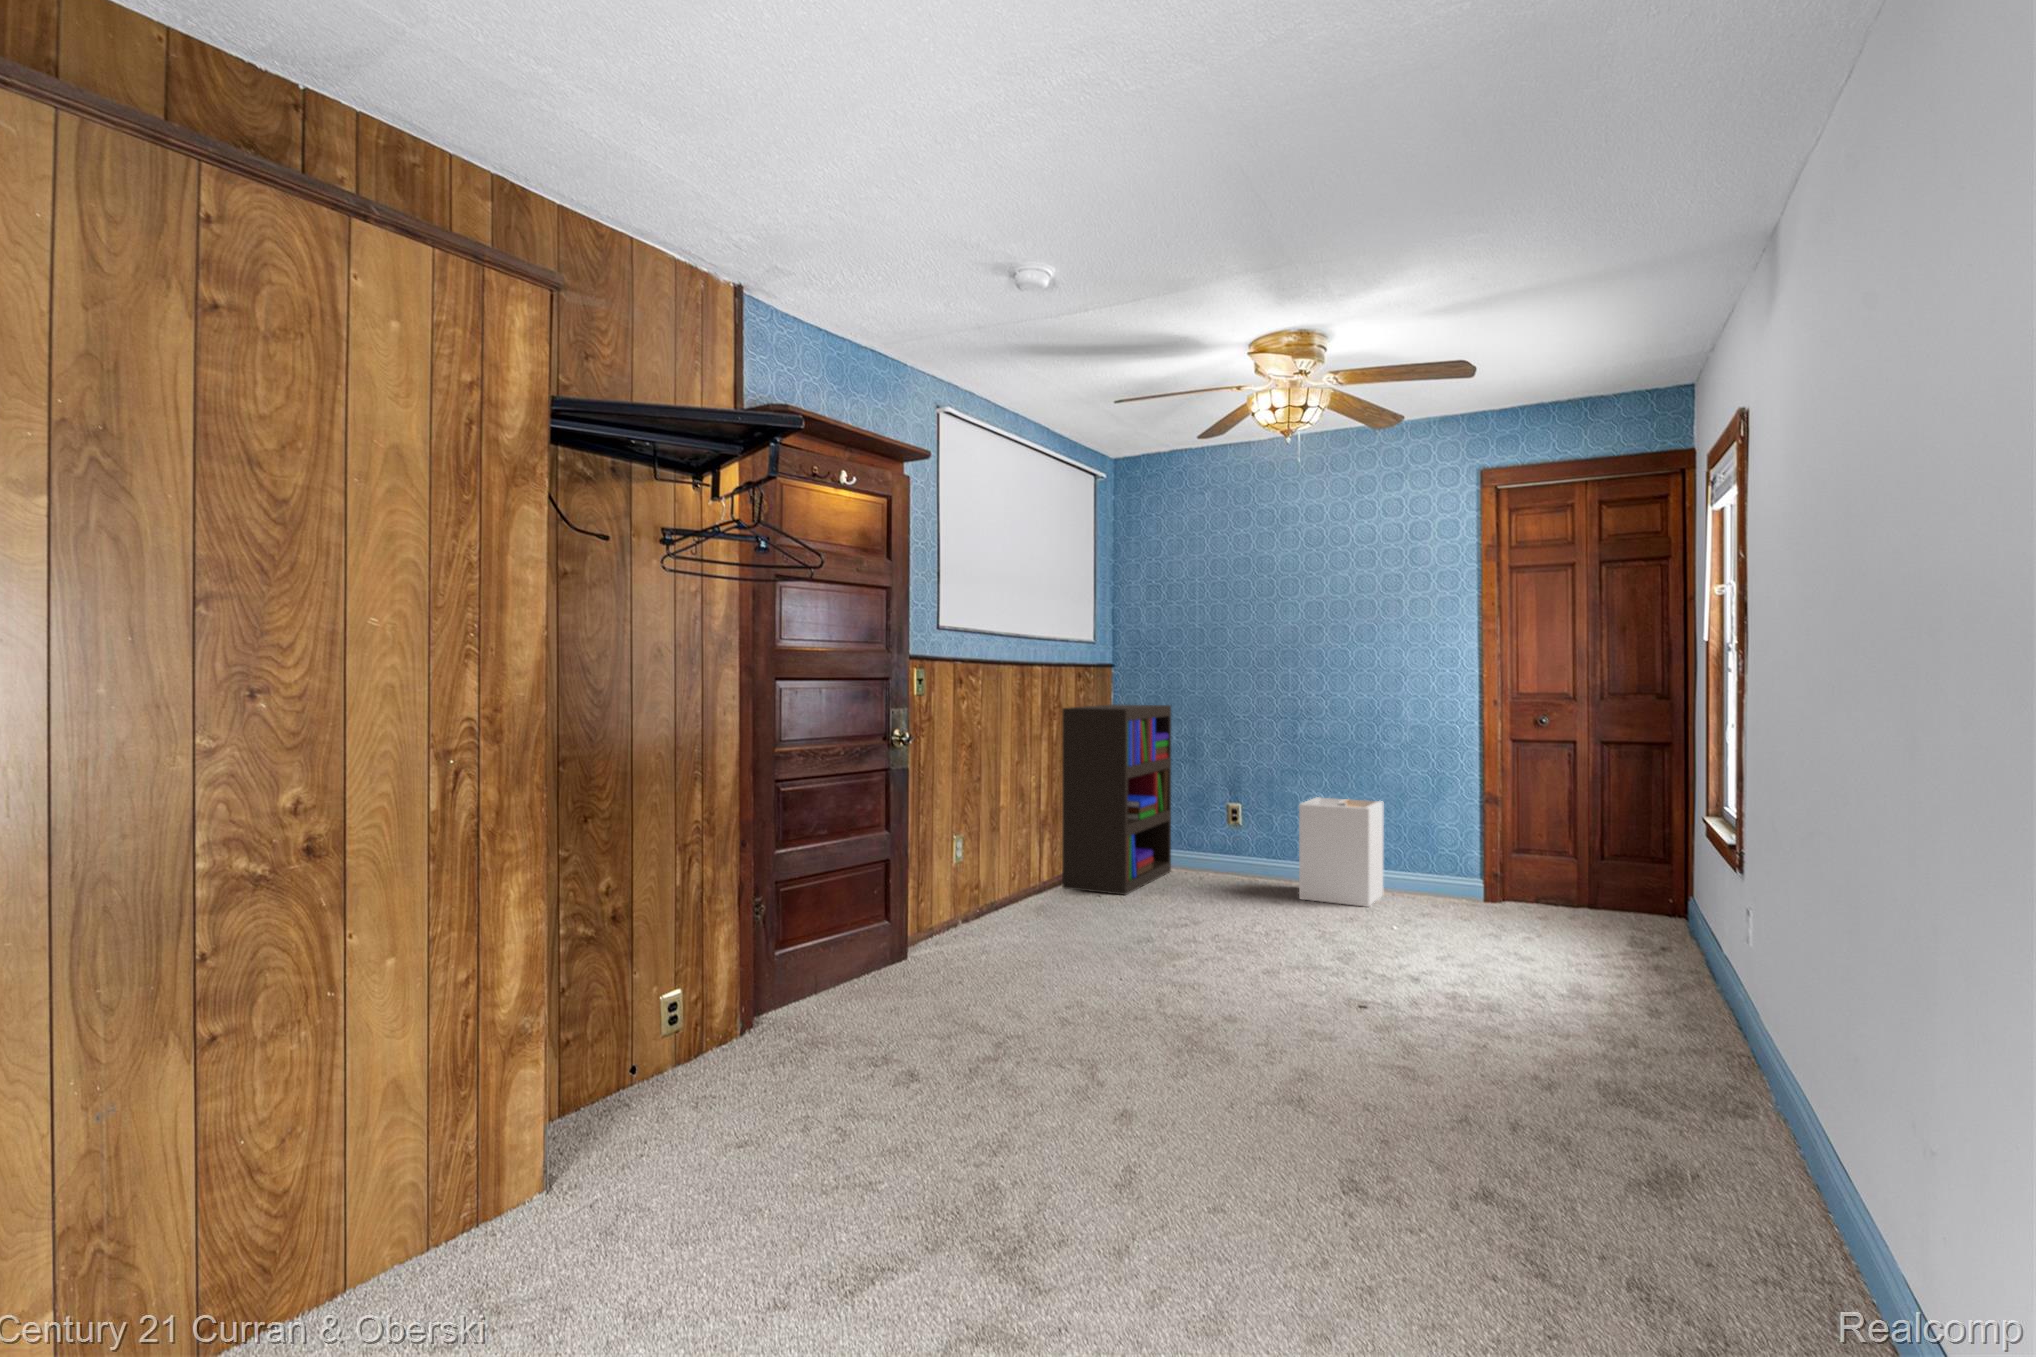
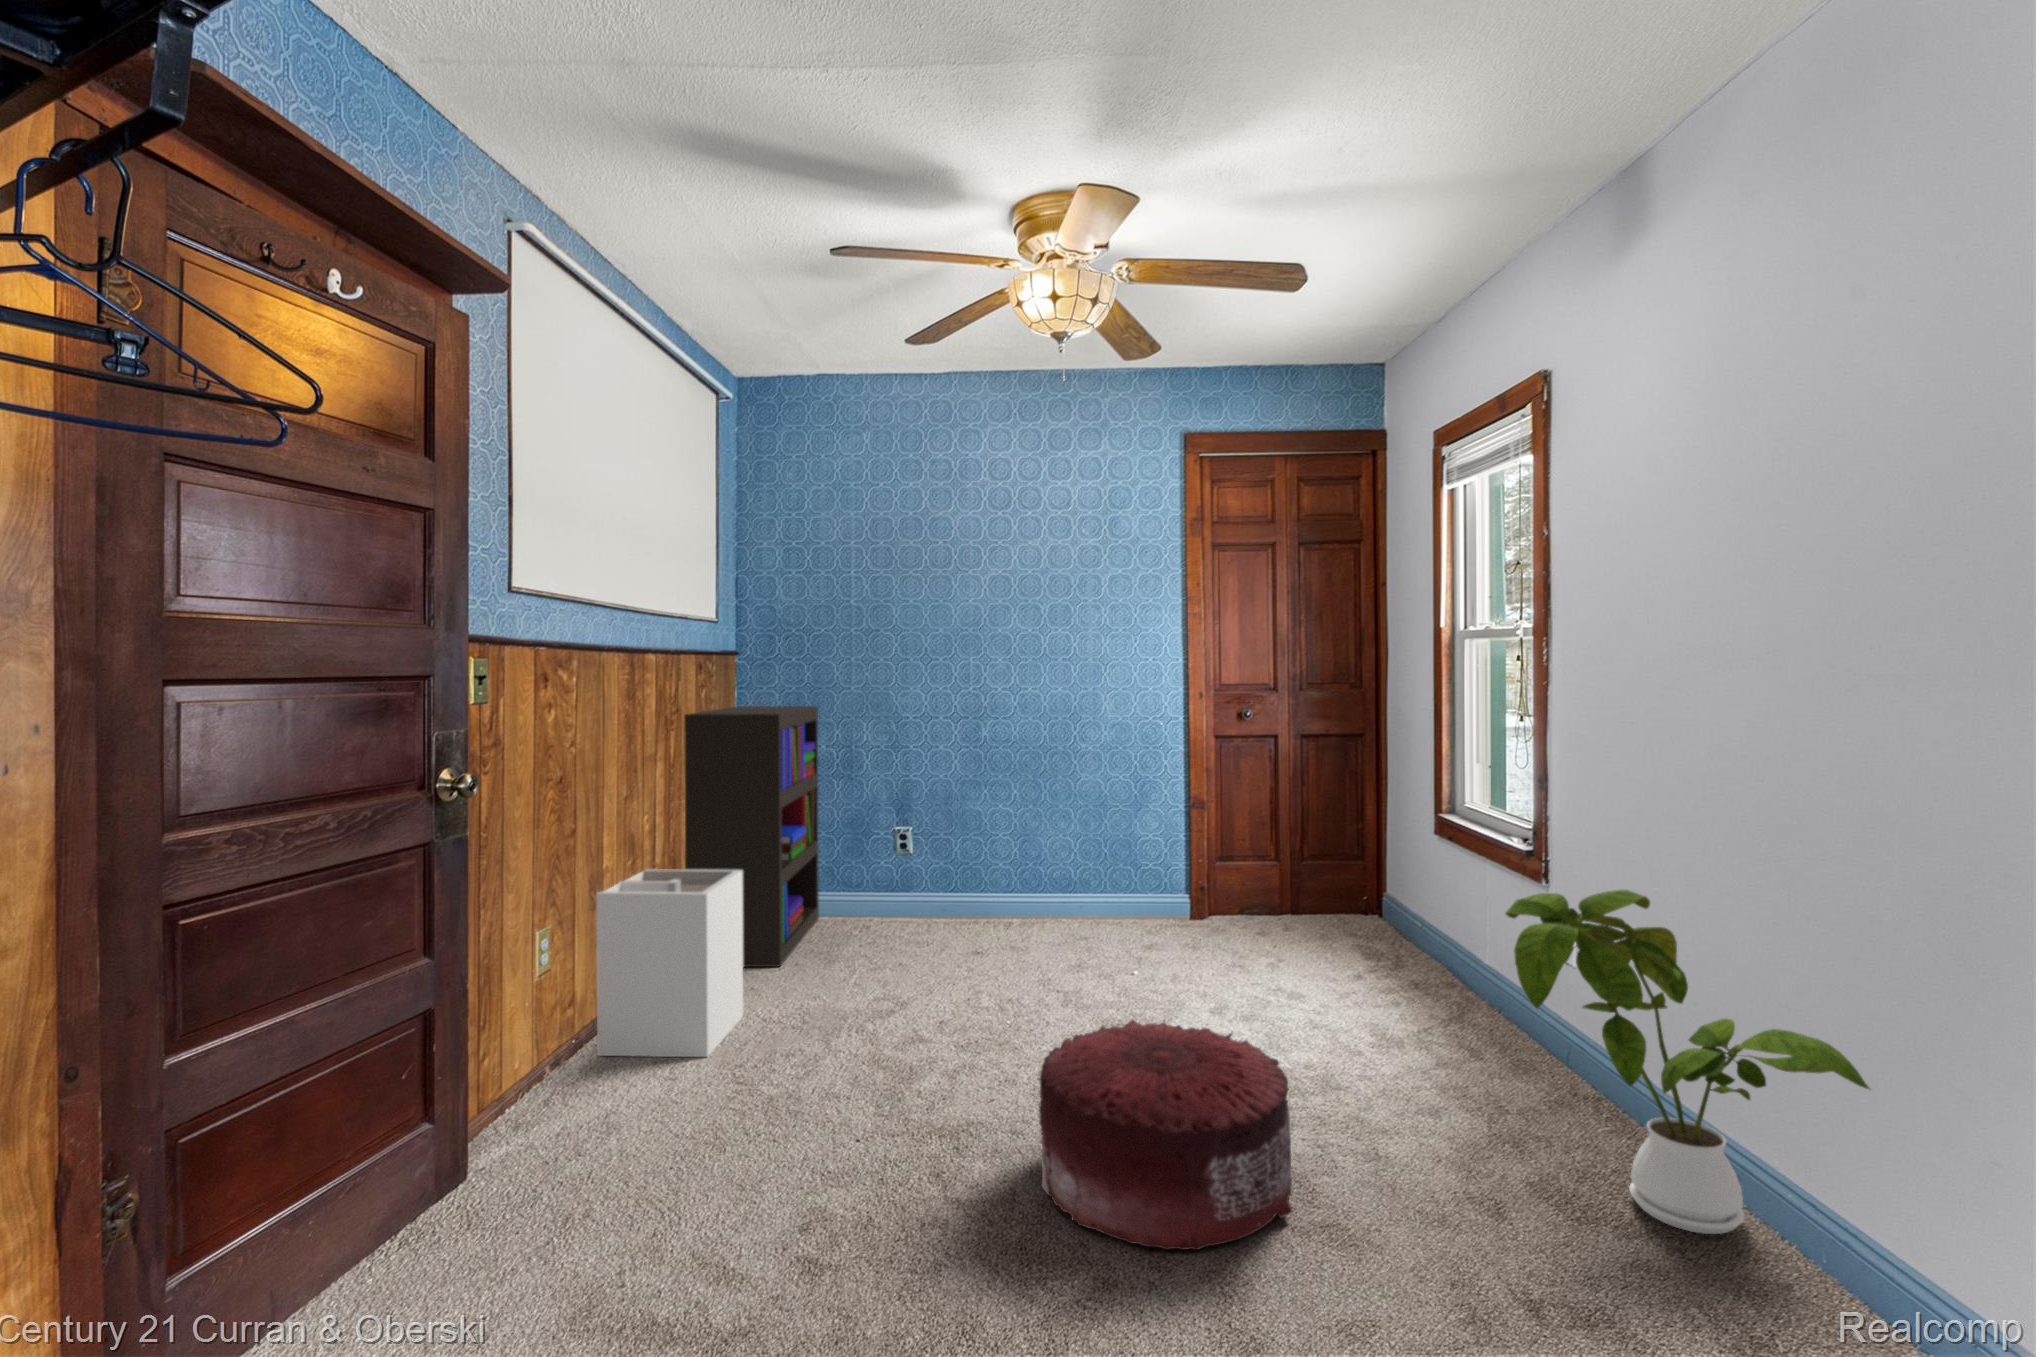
laundry hamper: present [1299,797,1383,907] -> present [596,869,743,1057]
house plant: none [1528,842,1783,1106] -> present [1506,890,1870,1234]
pouf: none [1215,921,1389,1048] -> present [1039,1020,1292,1250]

